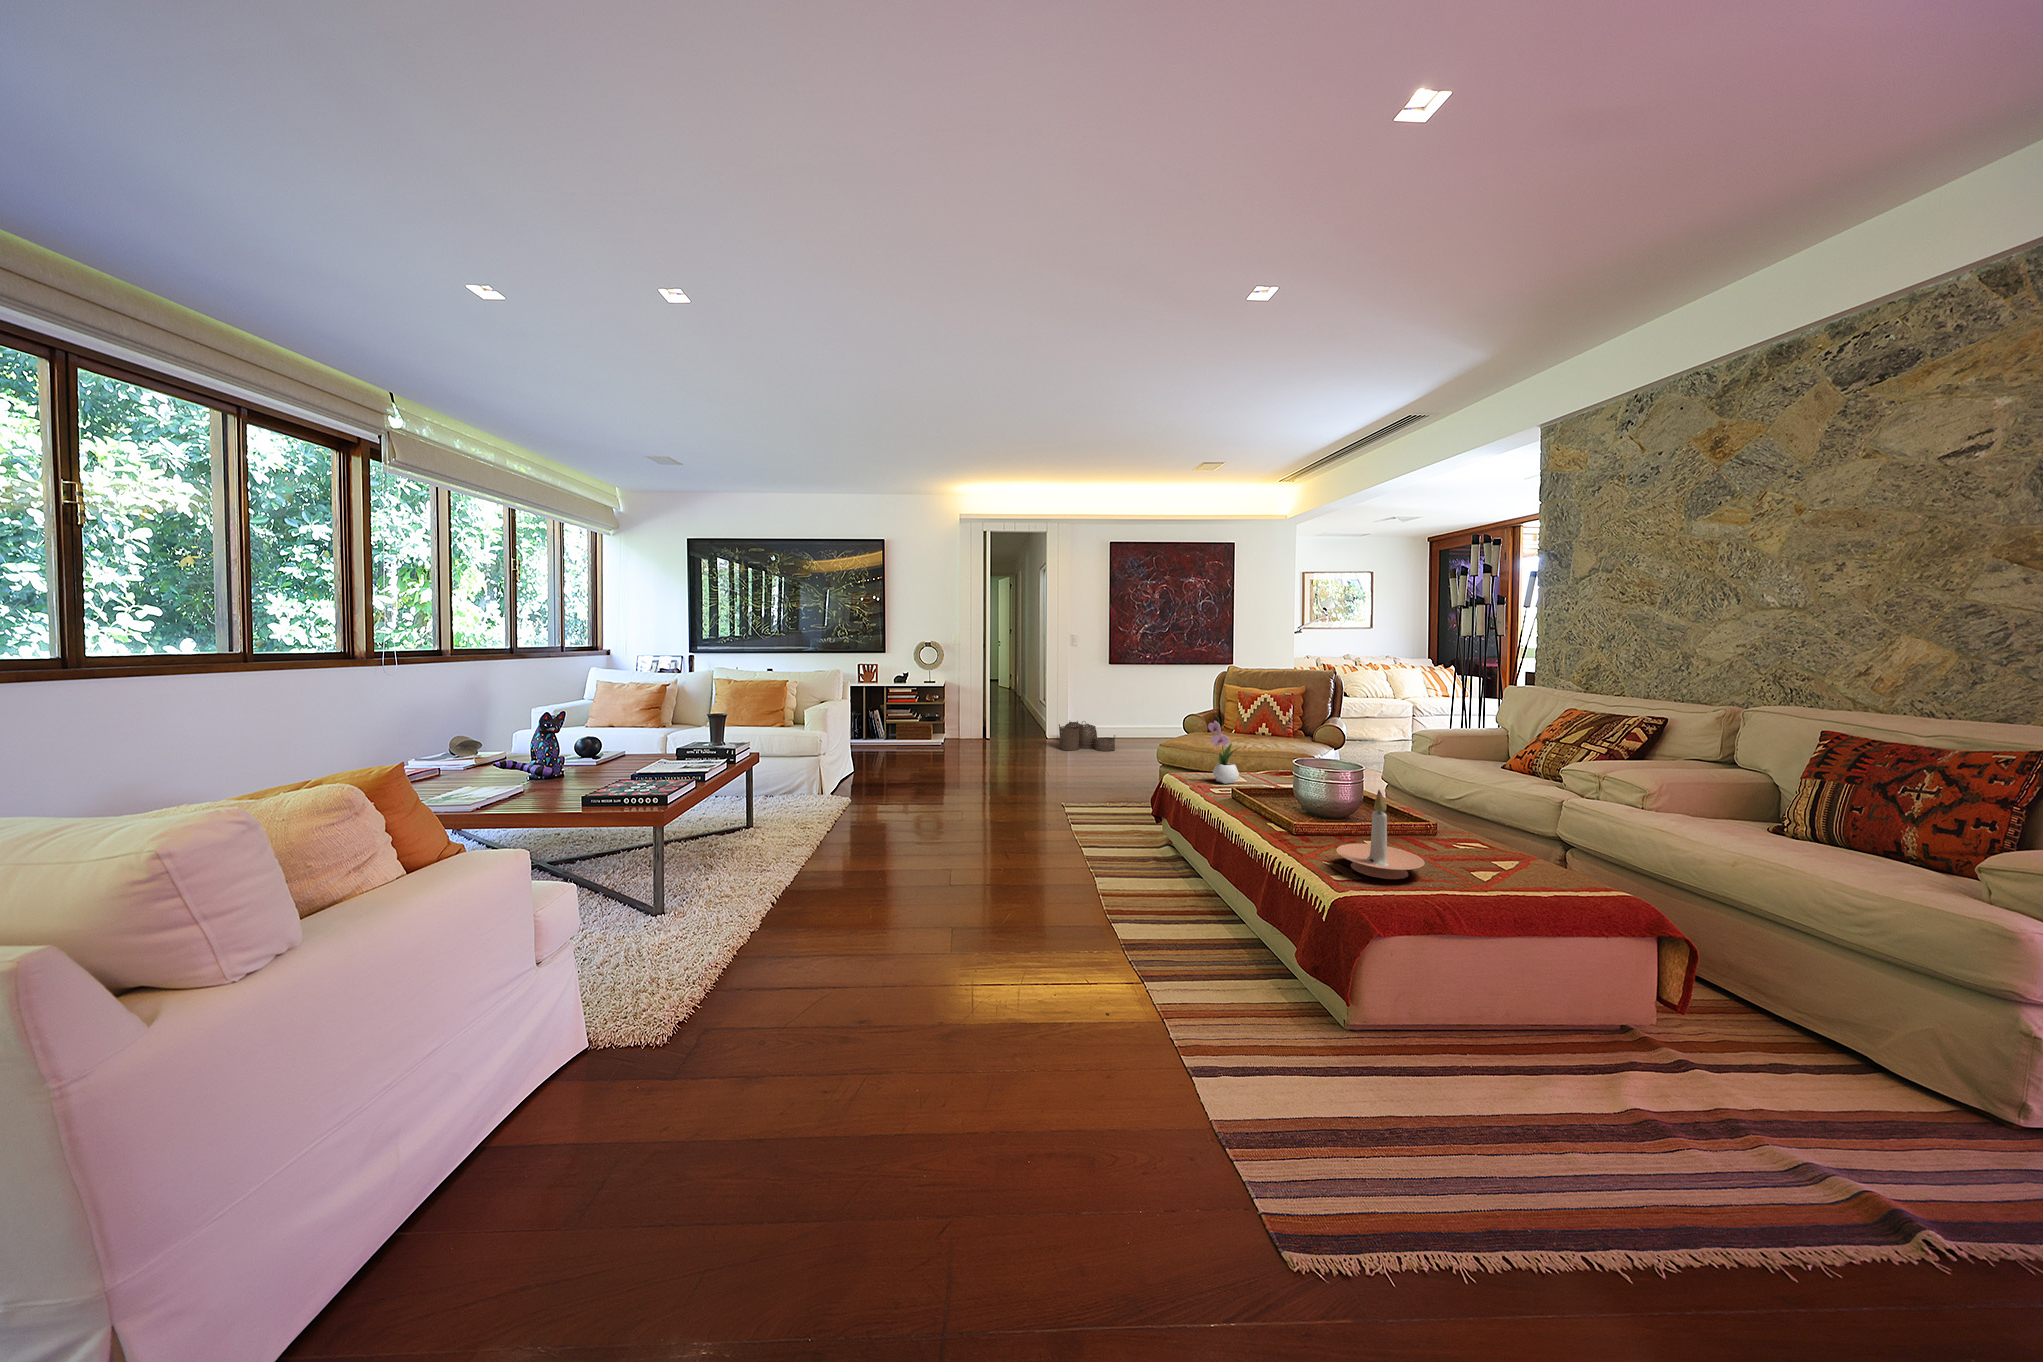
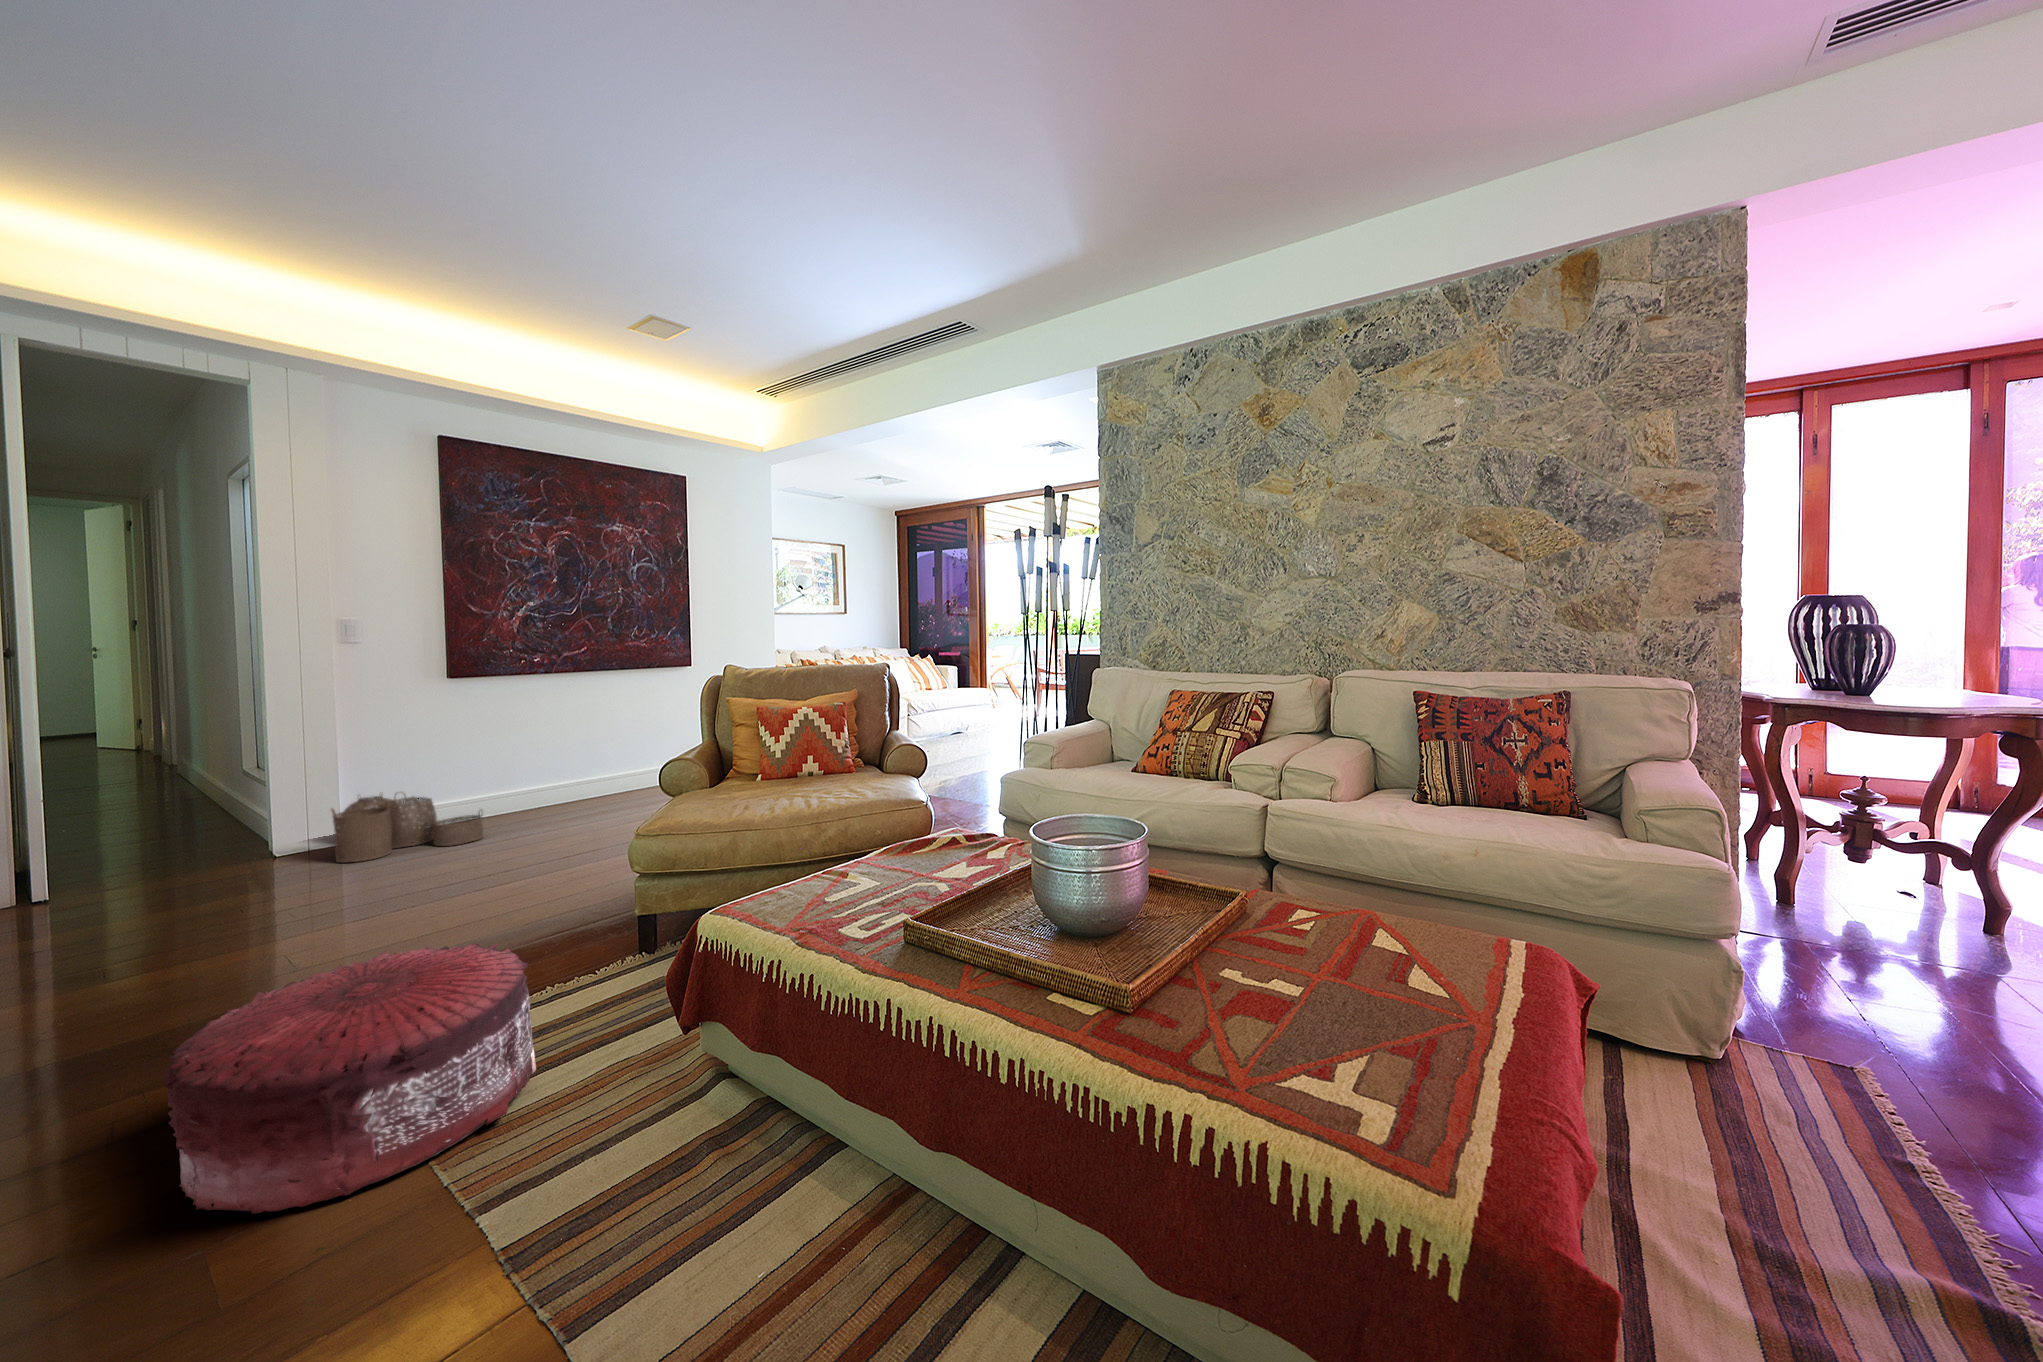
flower arrangement: present [1208,711,1240,784] -> none [817,745,882,891]
pouf: none [1006,772,1104,842] -> present [165,943,536,1213]
candle holder: present [1336,790,1425,879] -> none [1278,872,1443,1064]

